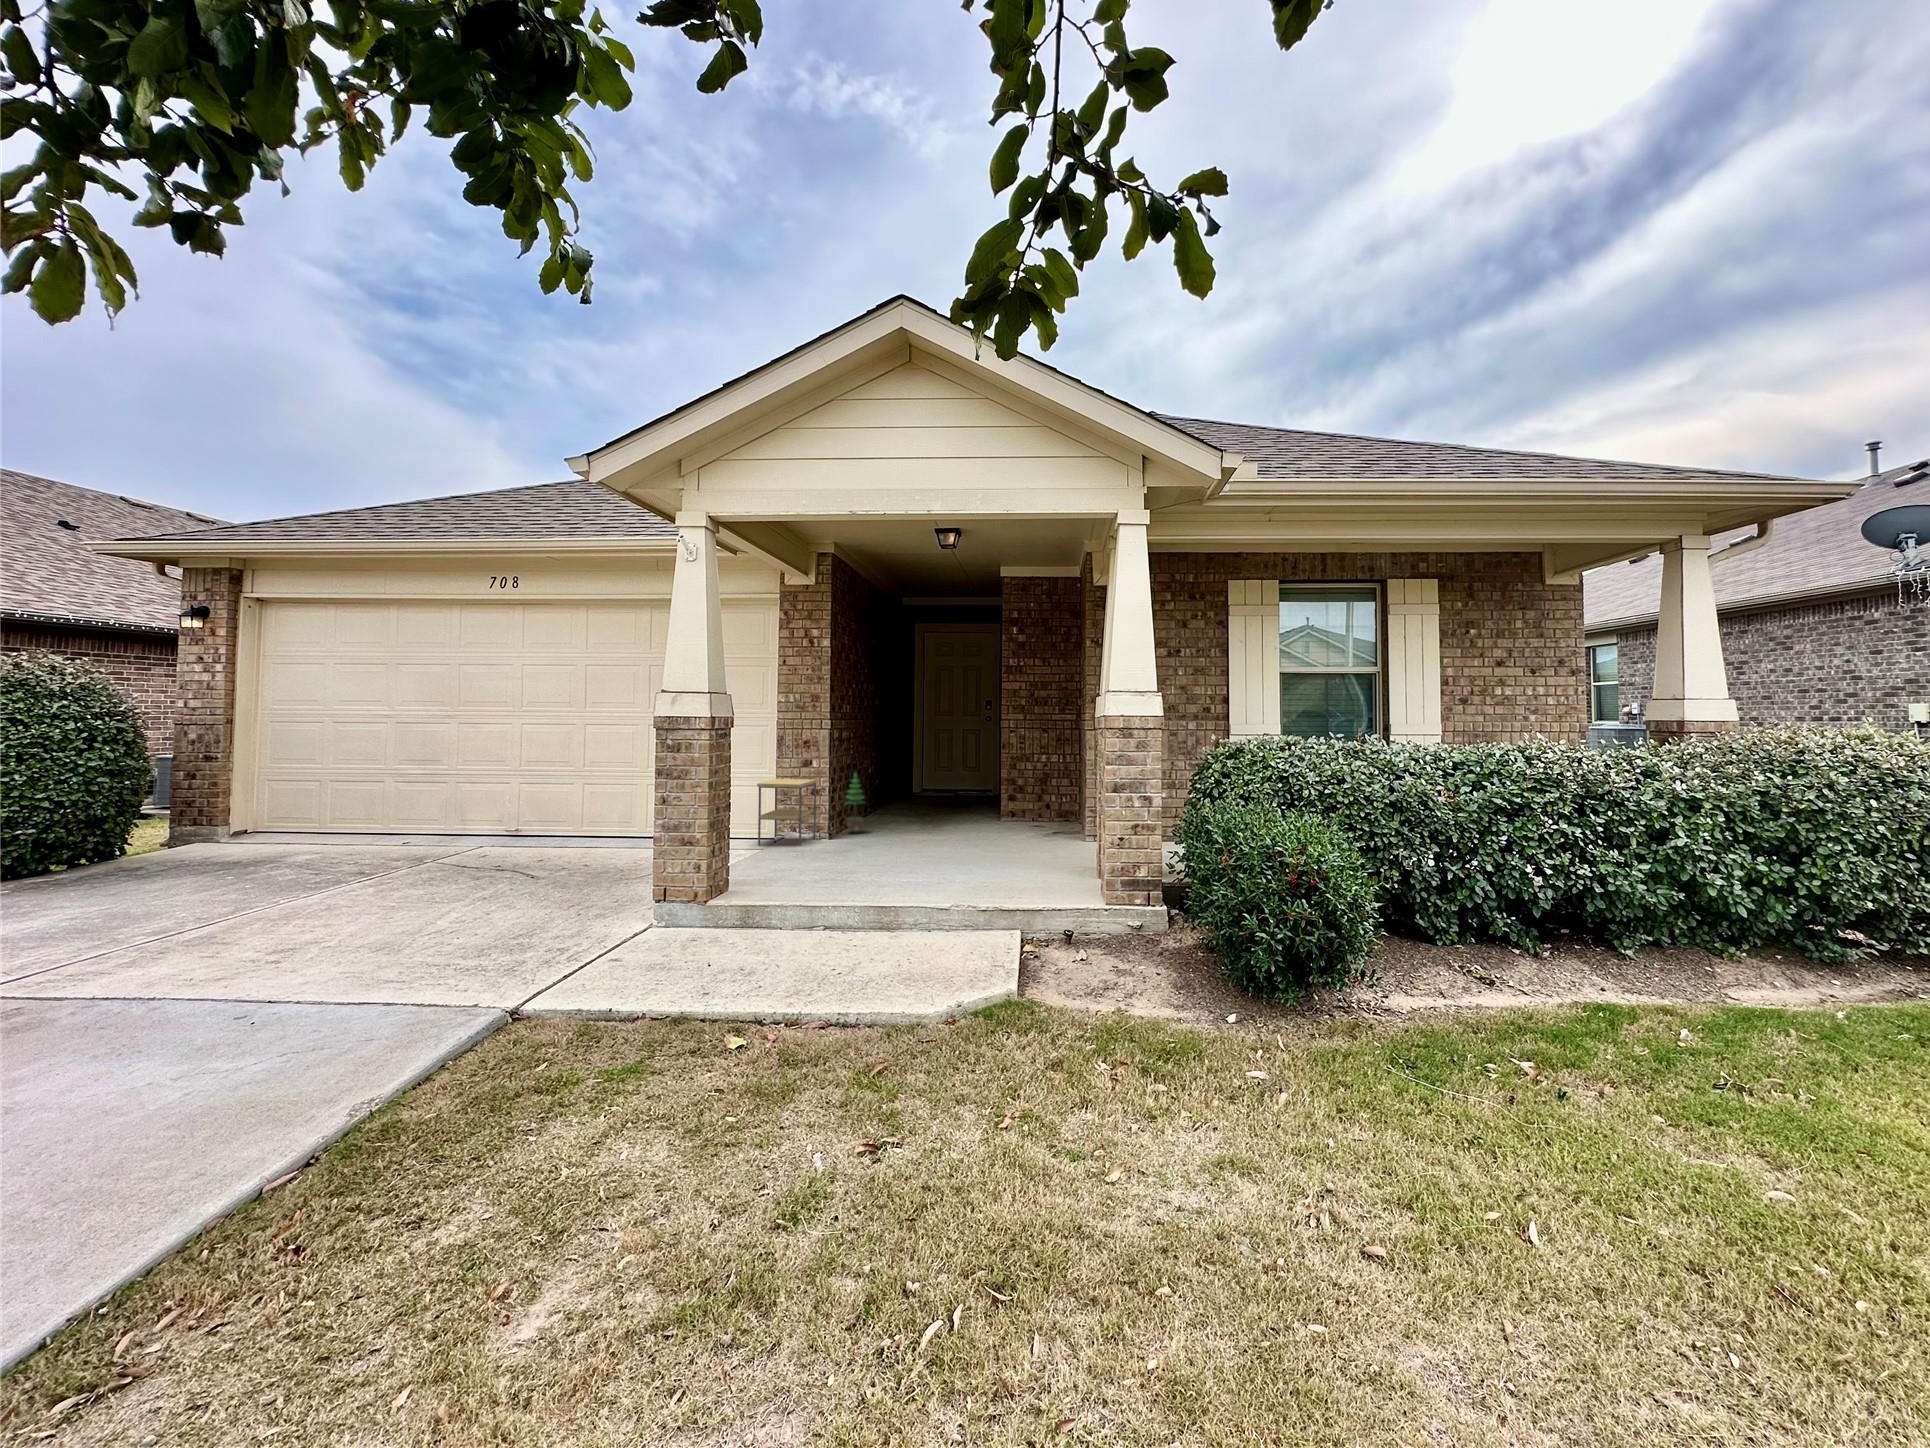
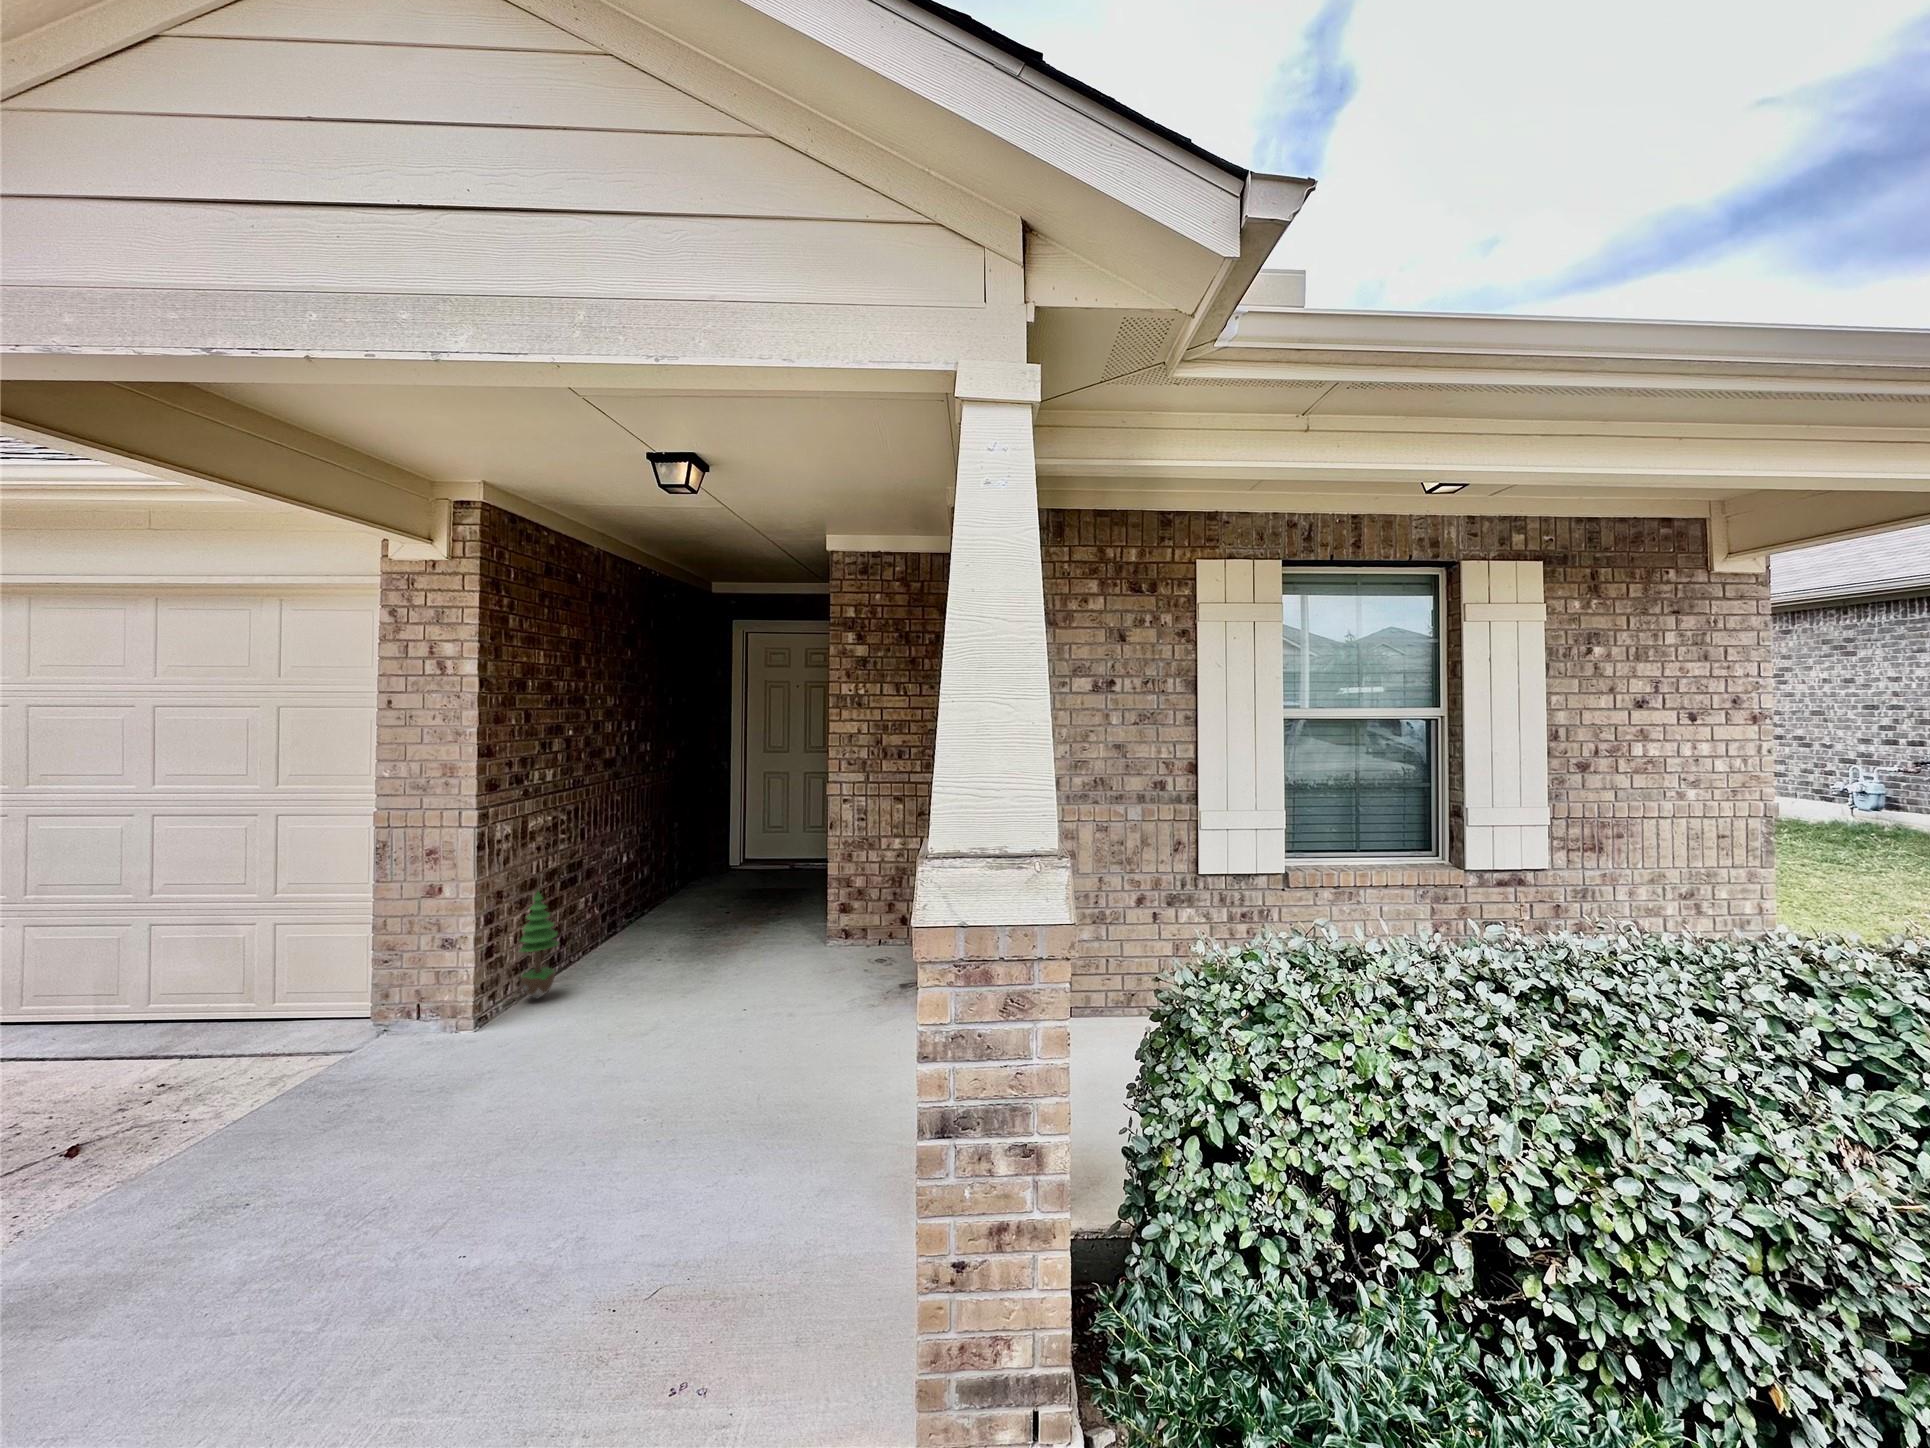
side table: present [757,779,816,846] -> none [296,916,446,1060]

